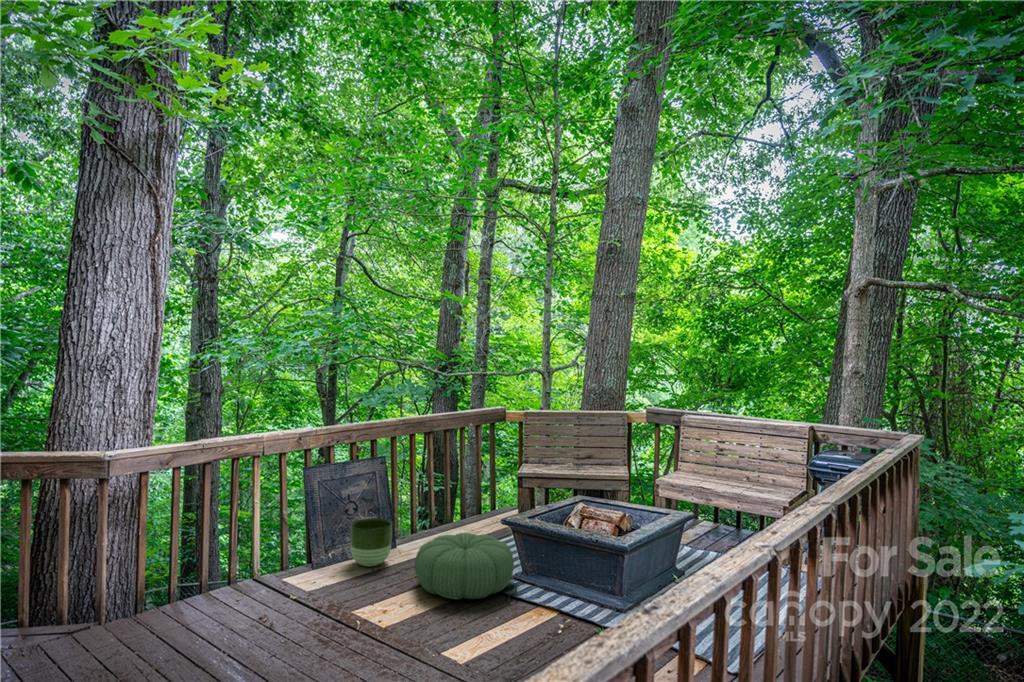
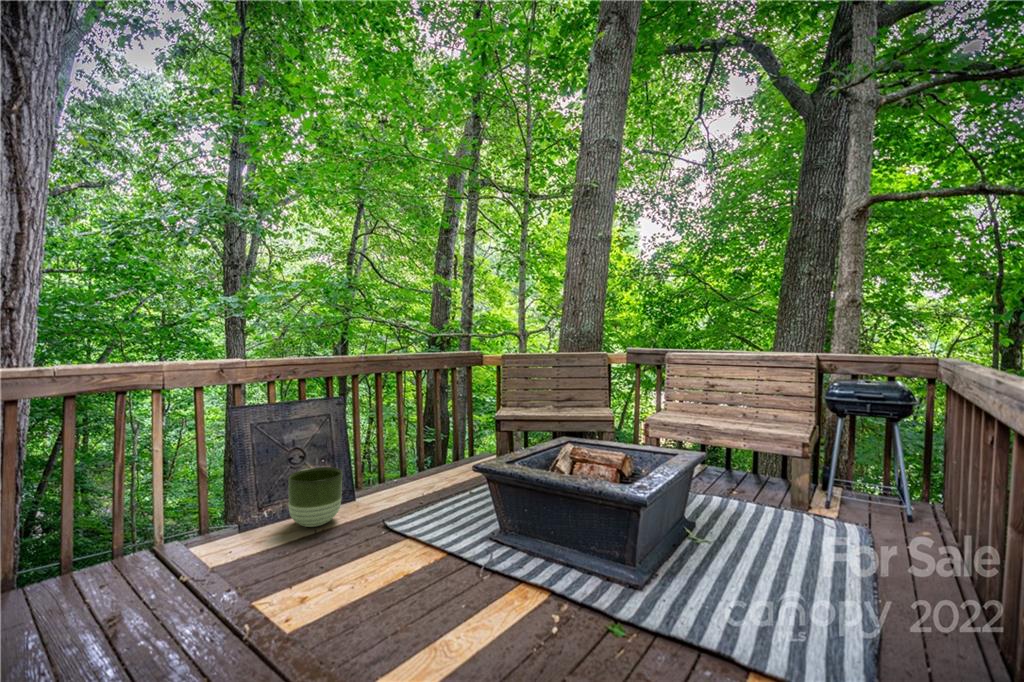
pouf: present [415,533,514,599] -> none [359,483,489,576]

